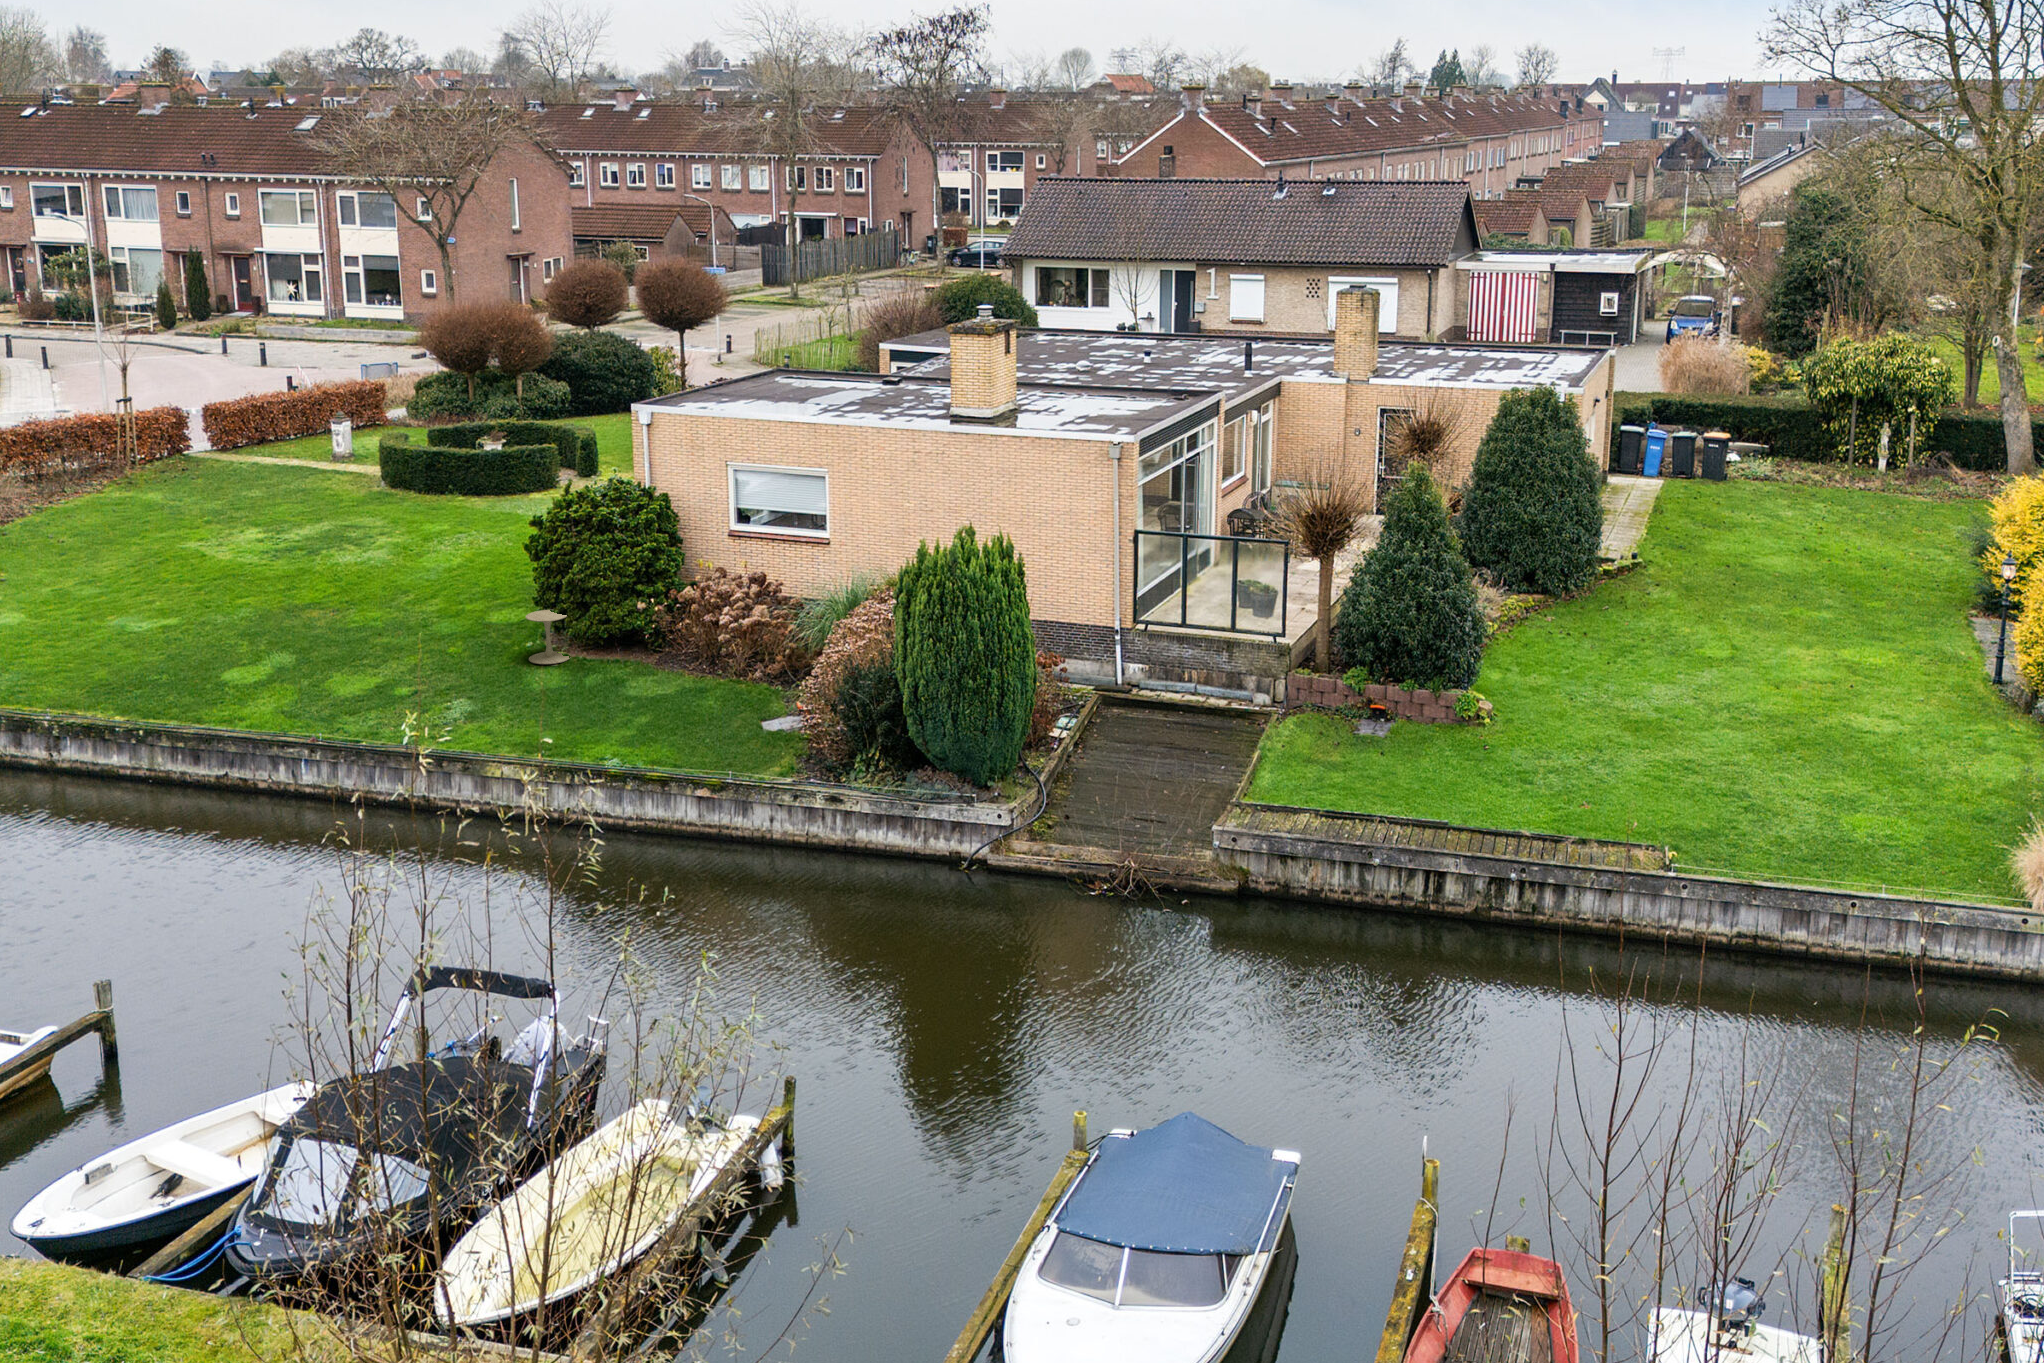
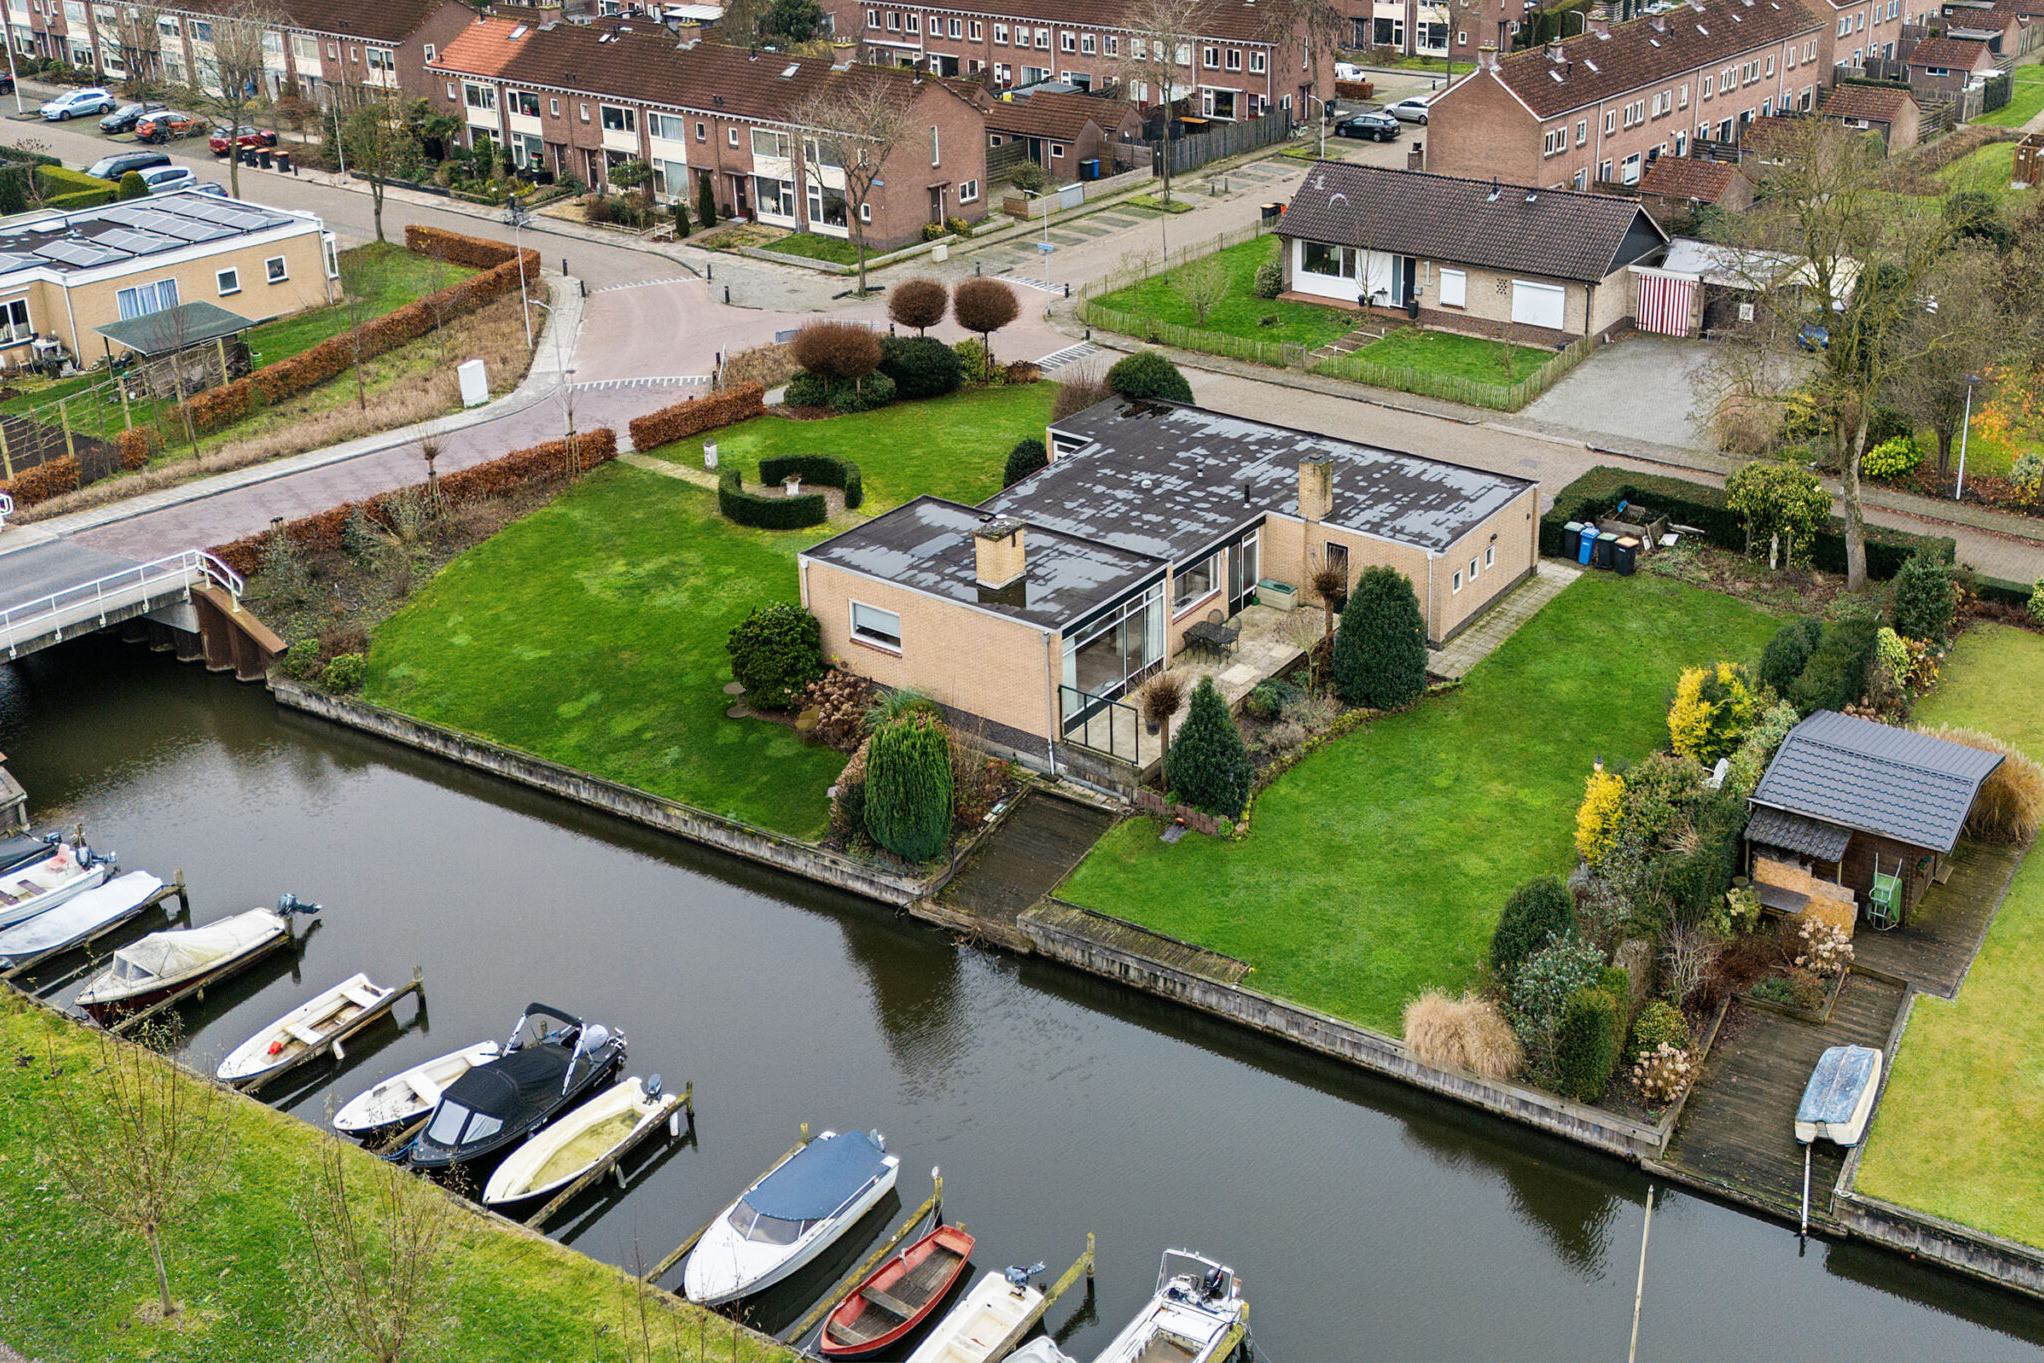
chair: none [667,619,710,684] -> present [795,705,820,745]

